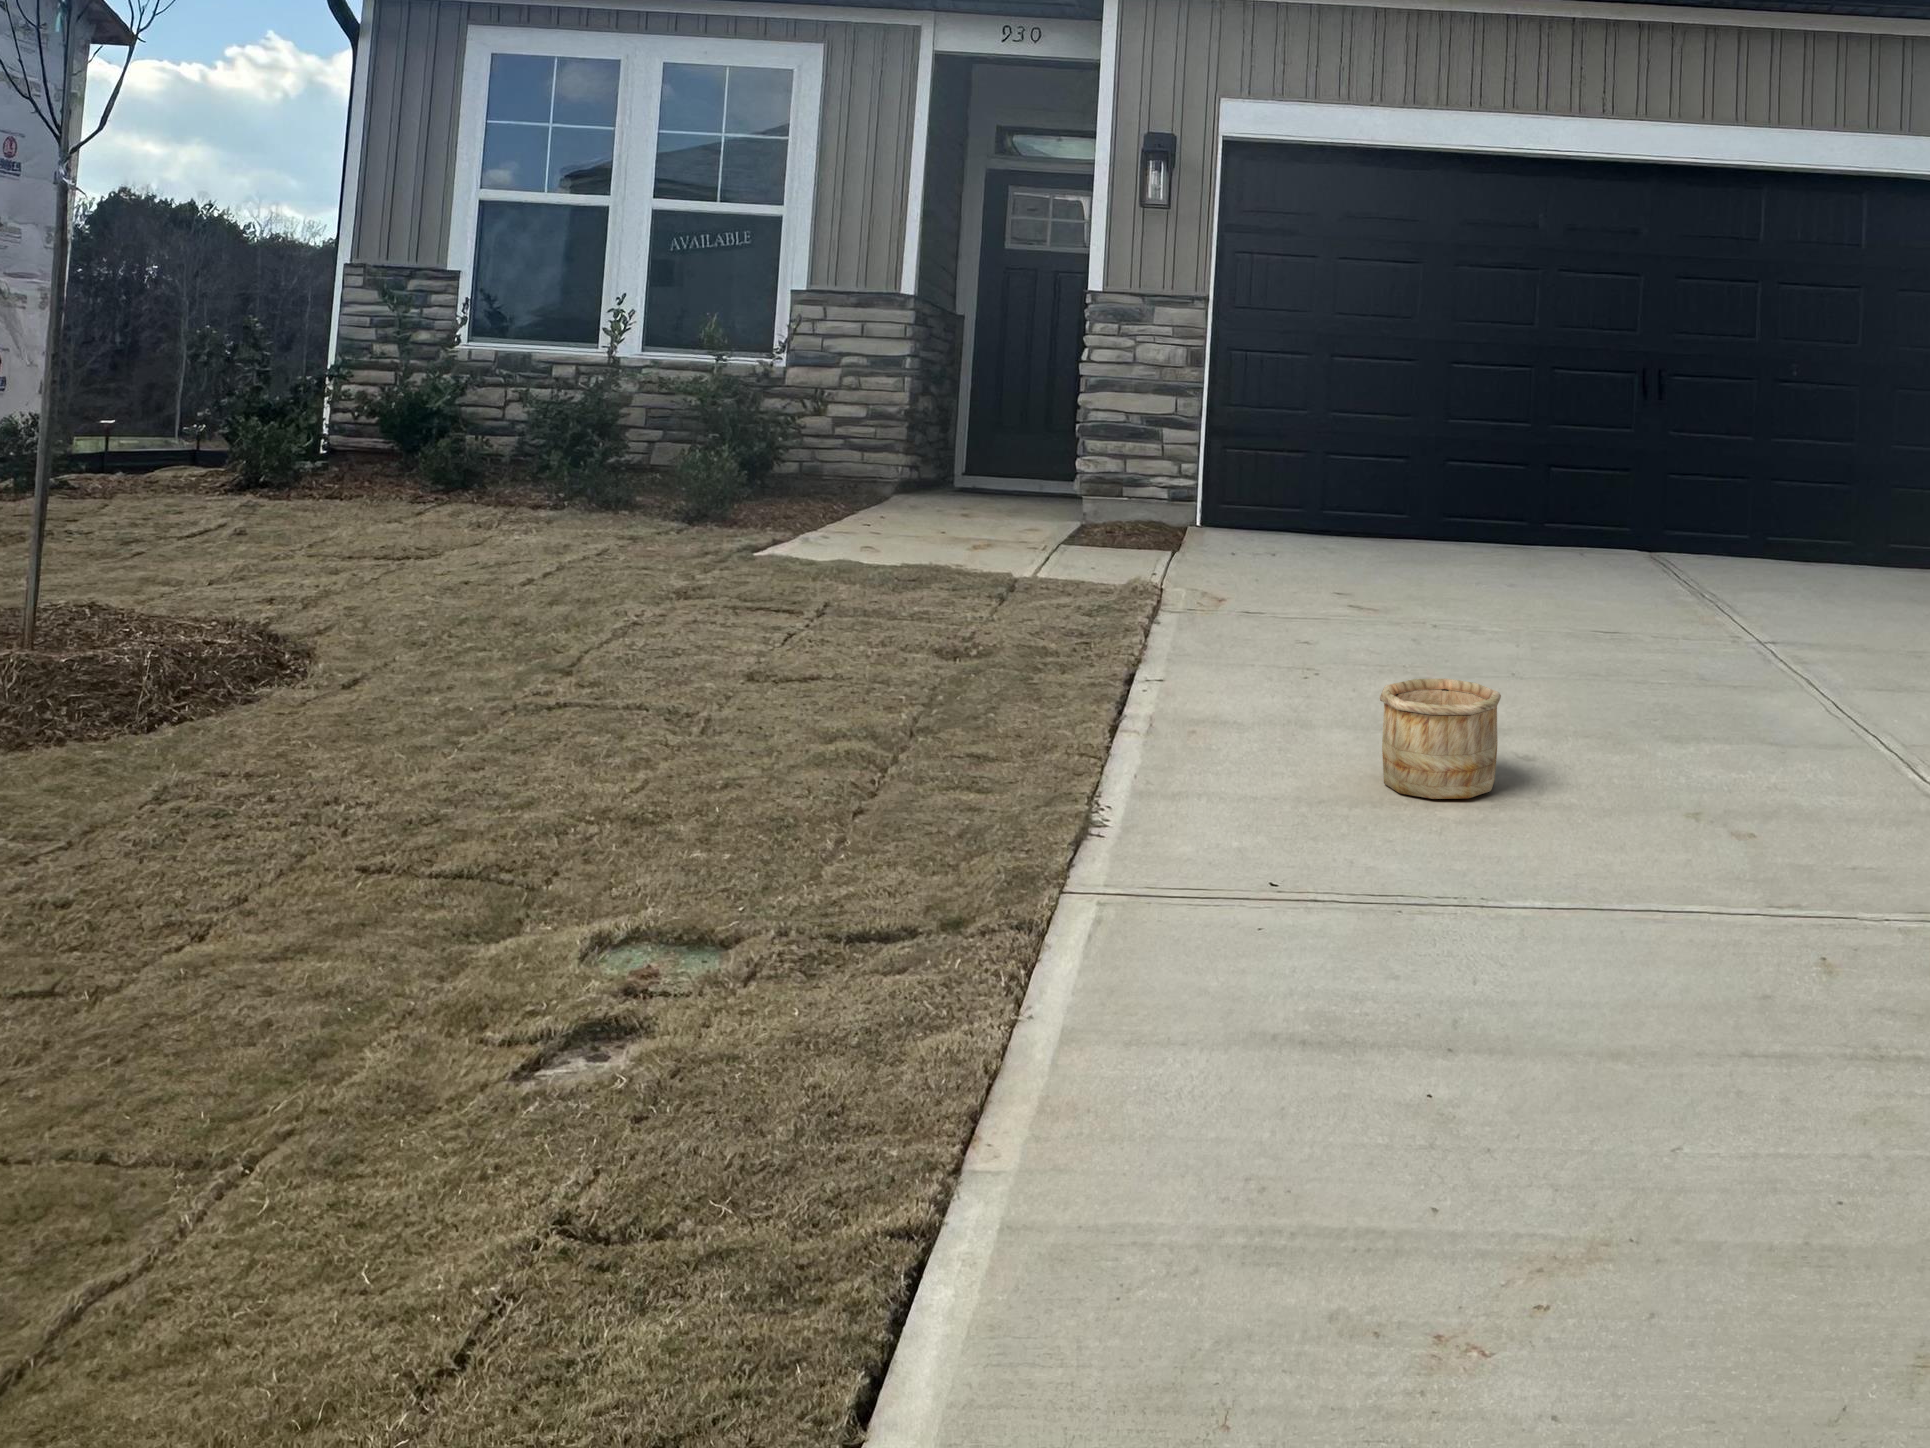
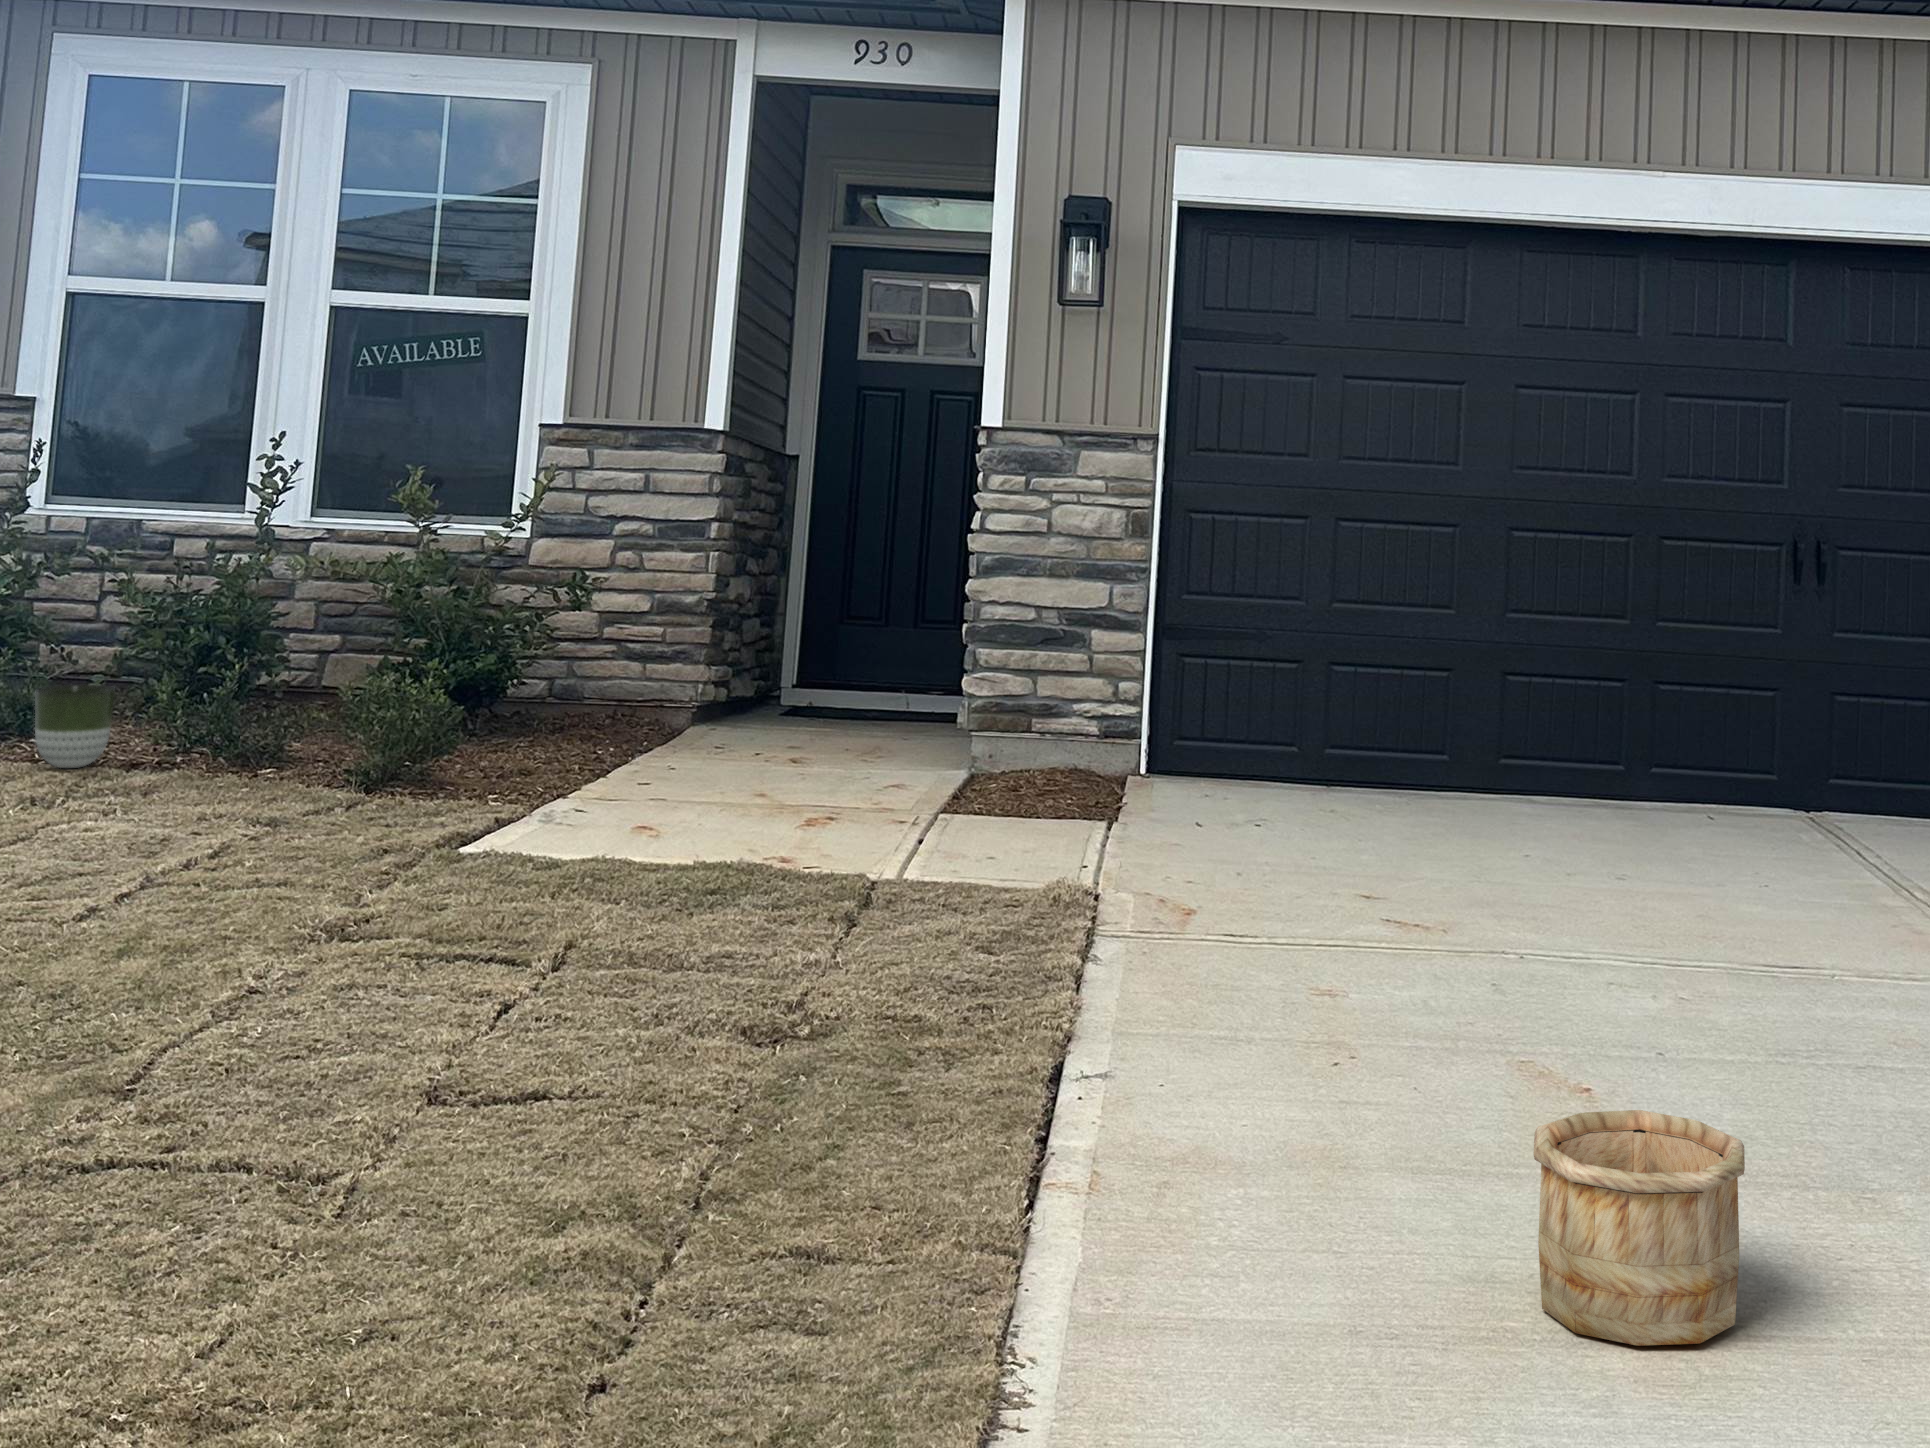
planter: none [475,459,525,512] -> present [35,685,115,768]

